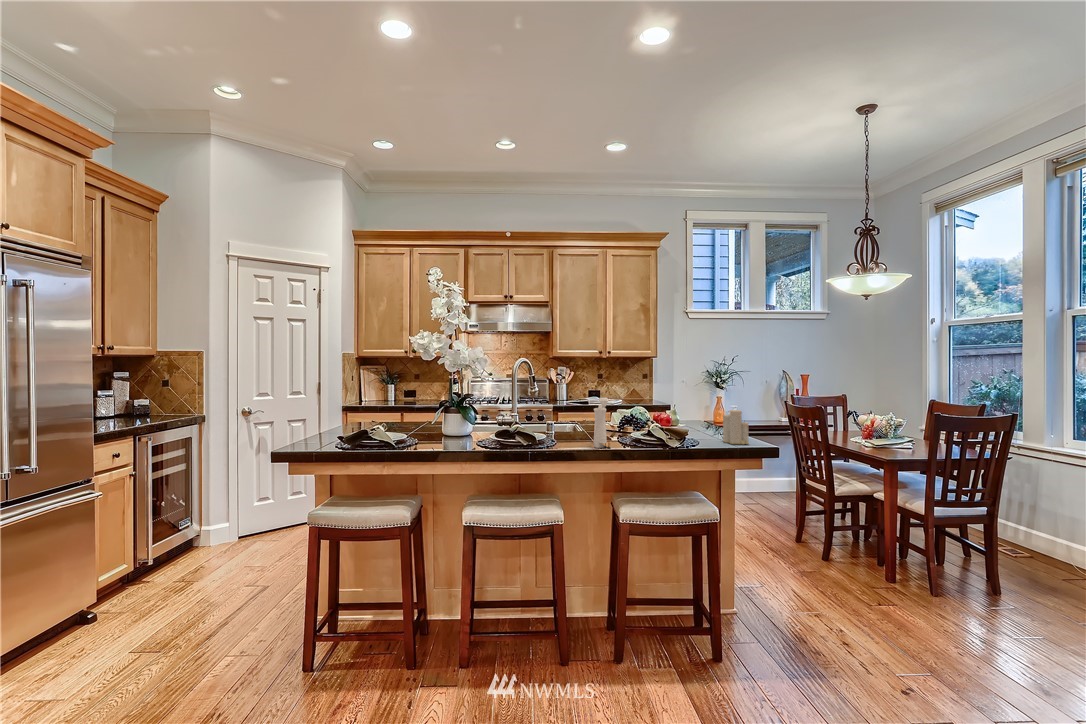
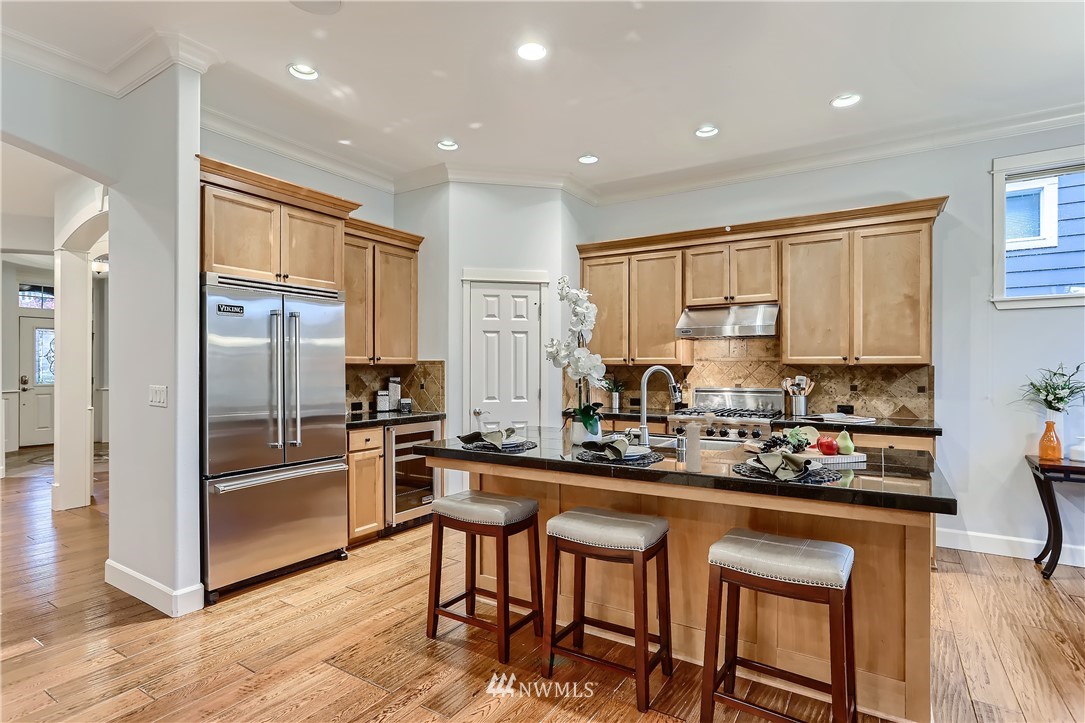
candle: present [723,410,749,444] -> none [881,433,918,489]

